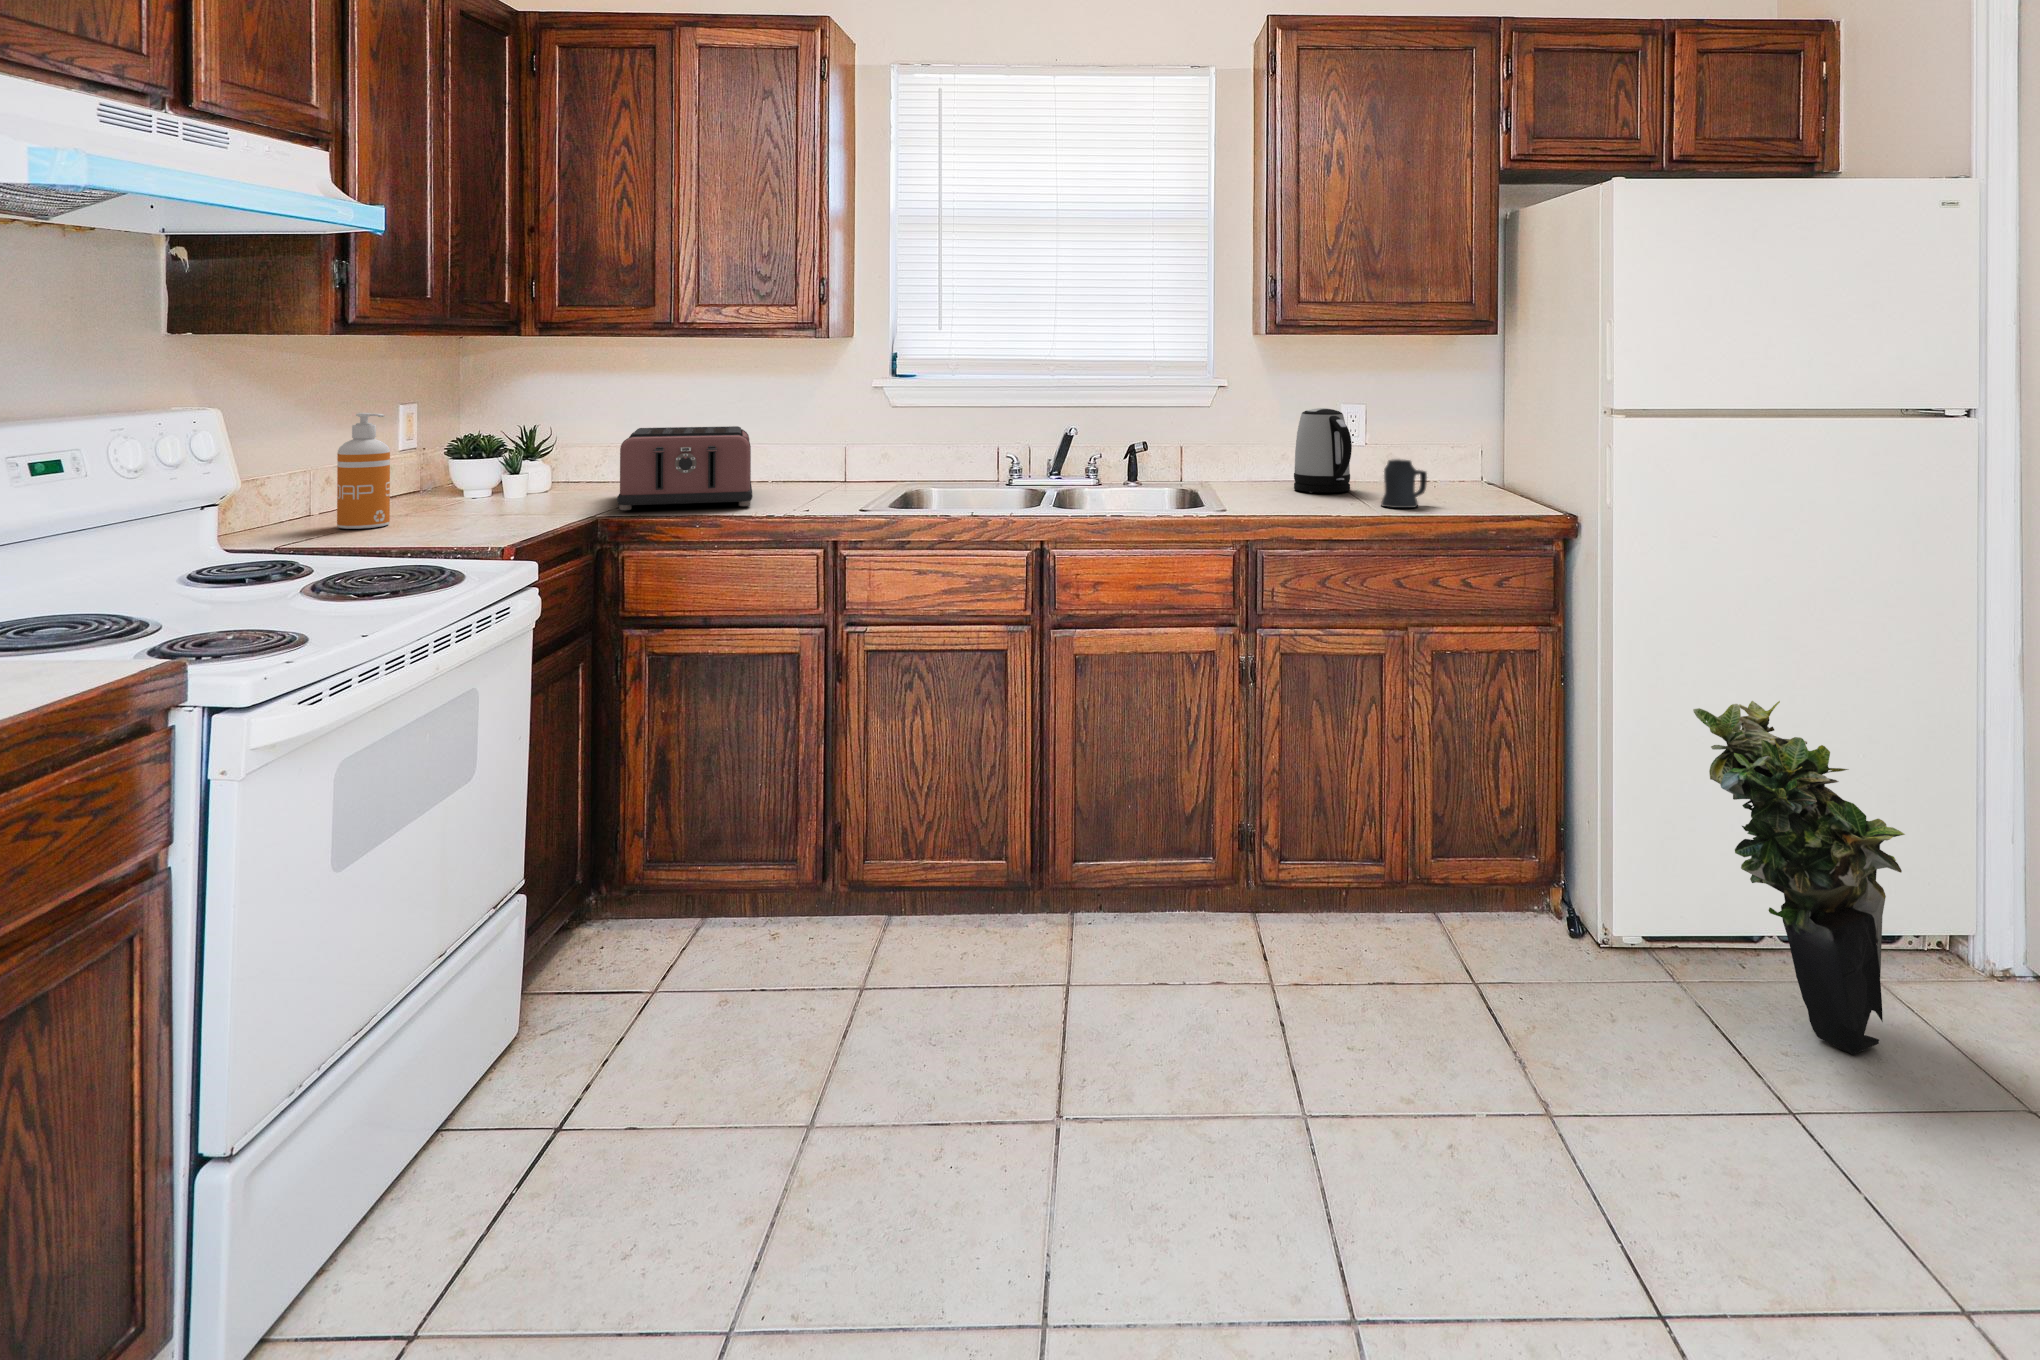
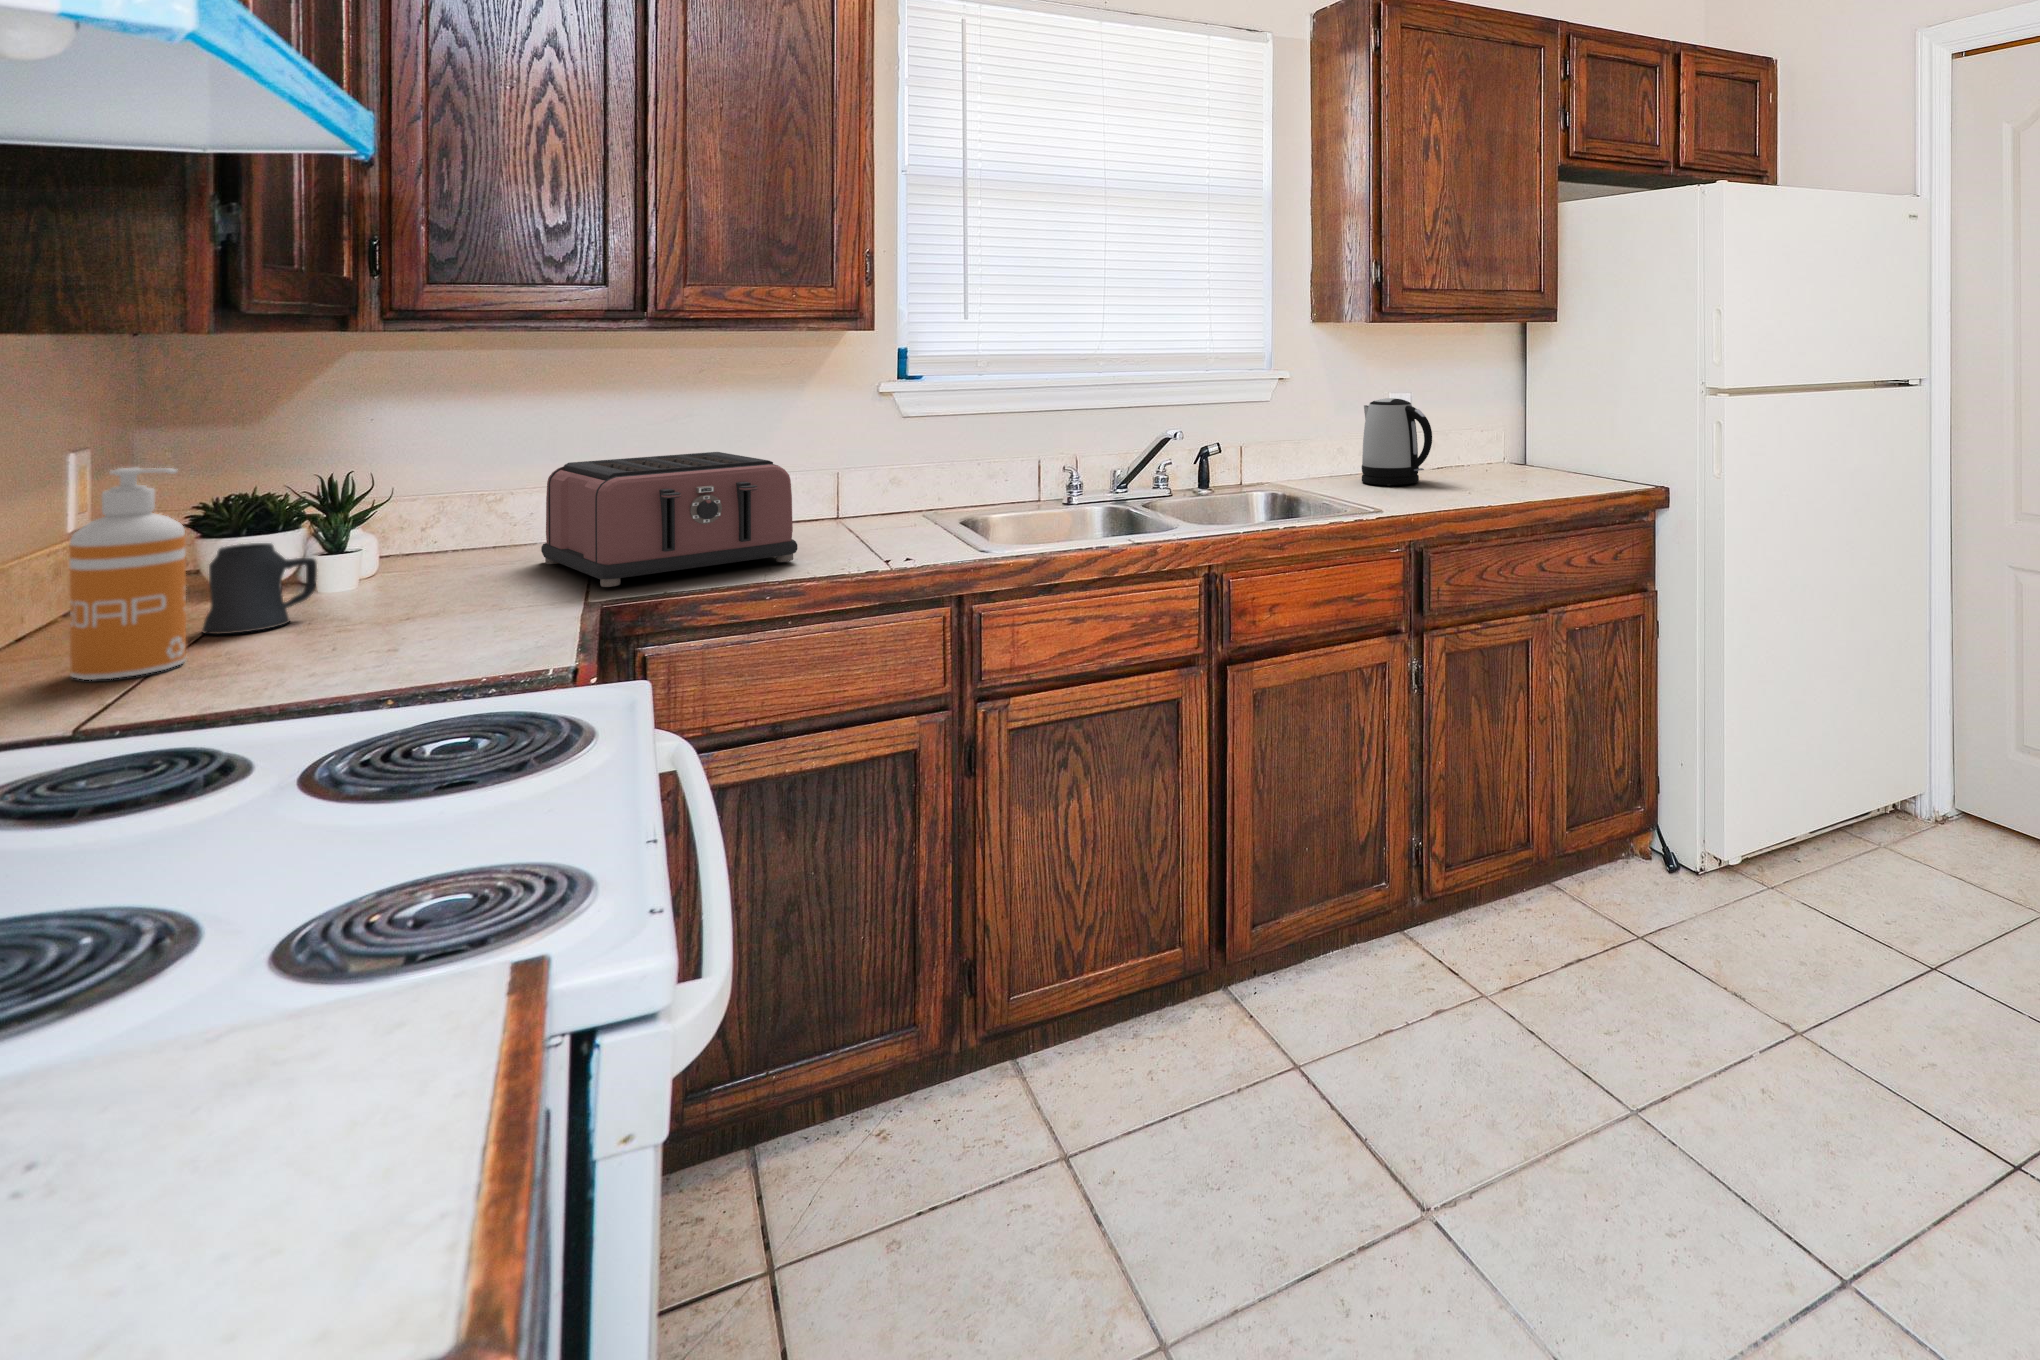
mug: present [1381,459,1427,508] -> present [202,543,317,634]
potted plant: present [1693,701,1905,1055] -> none [1804,634,1978,916]

